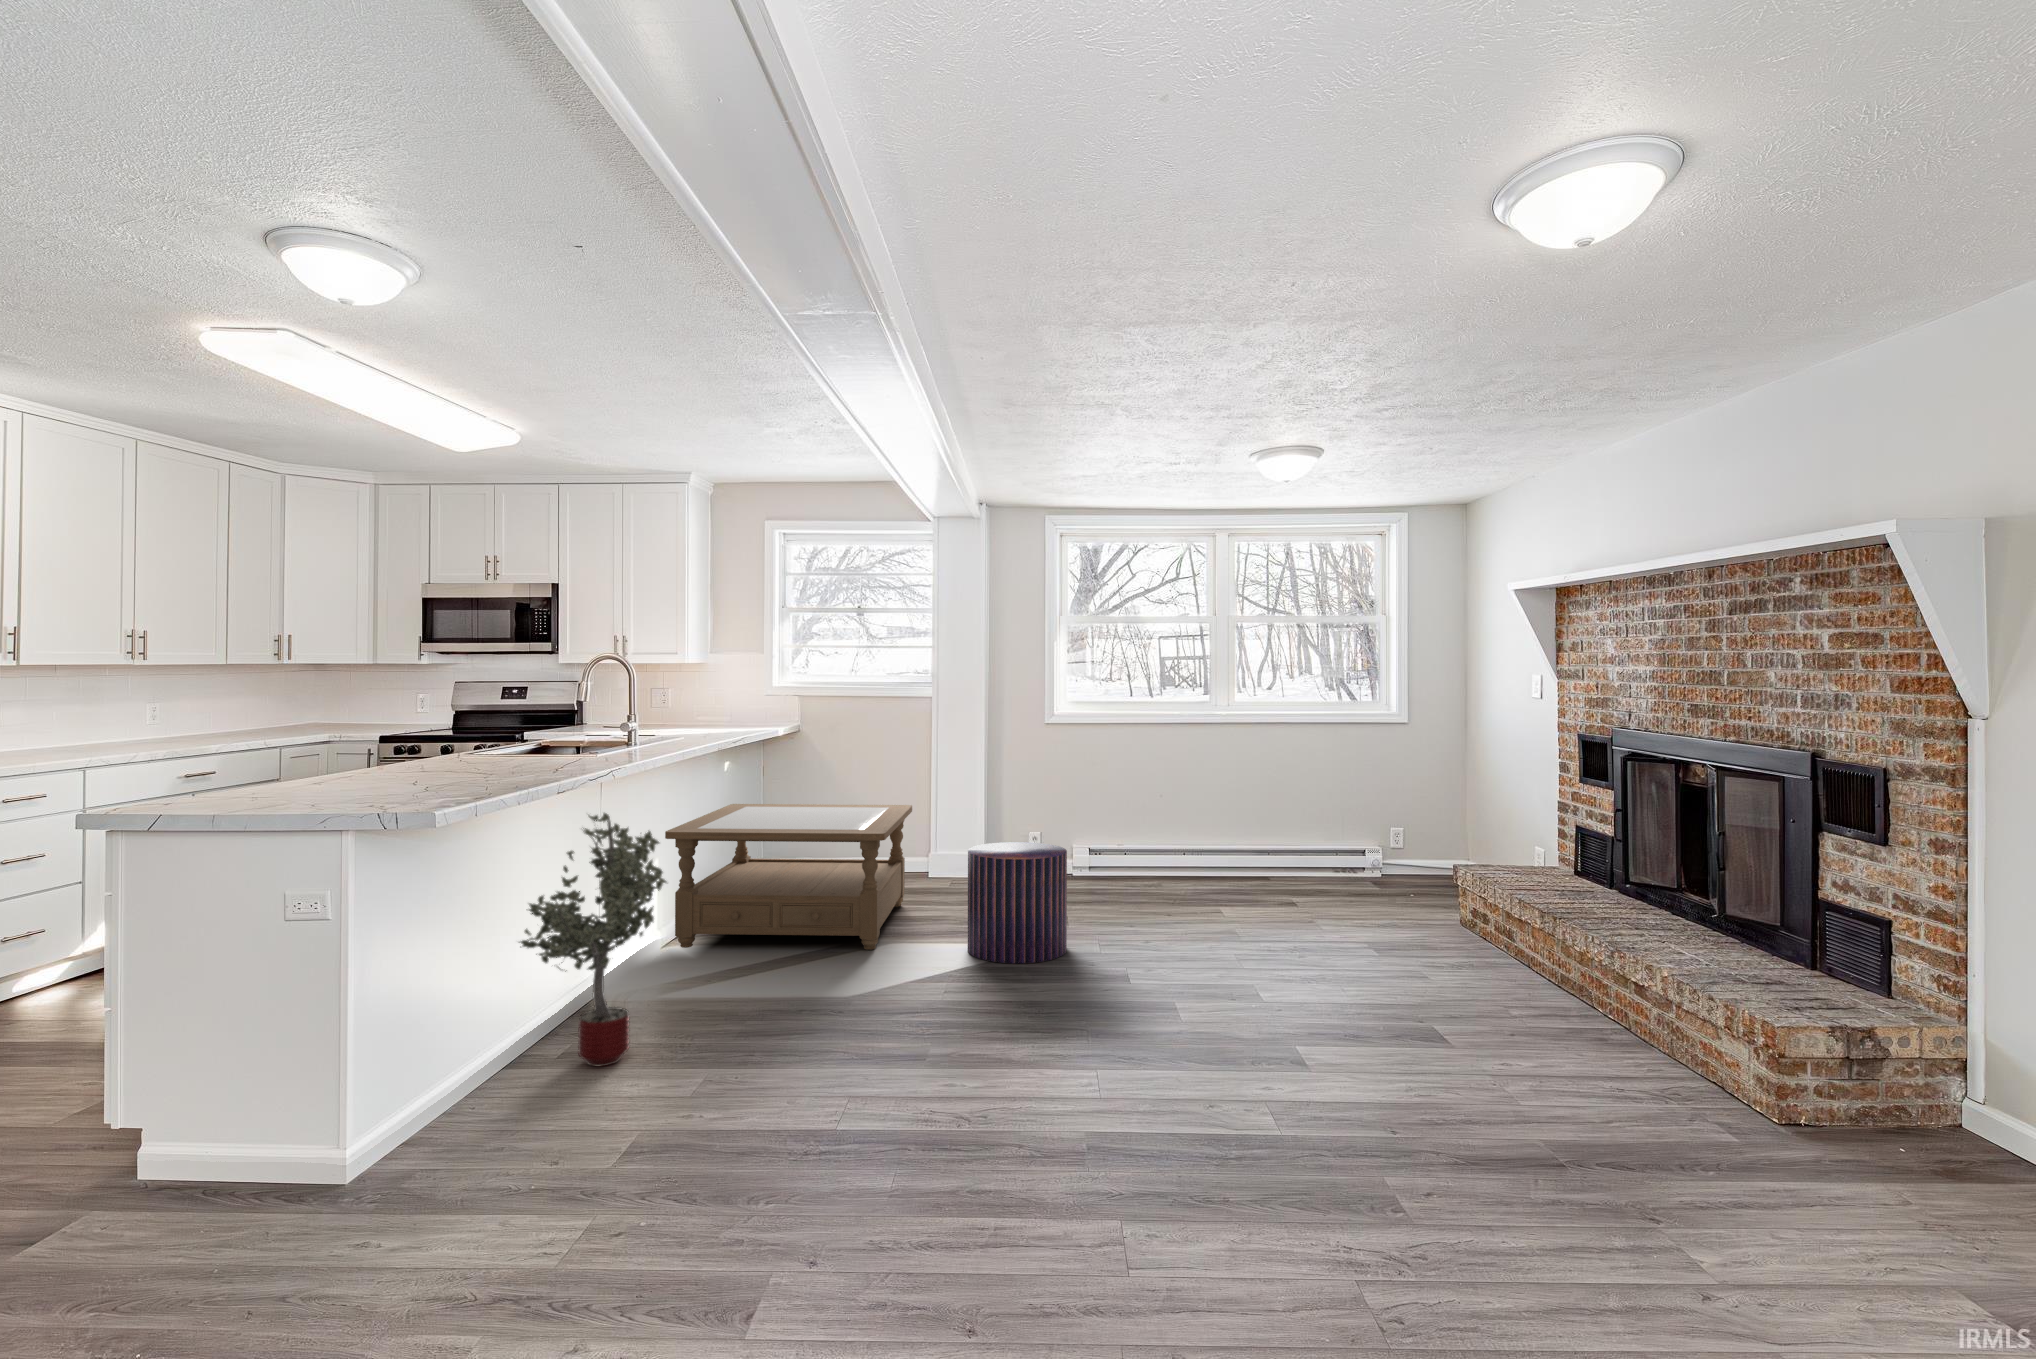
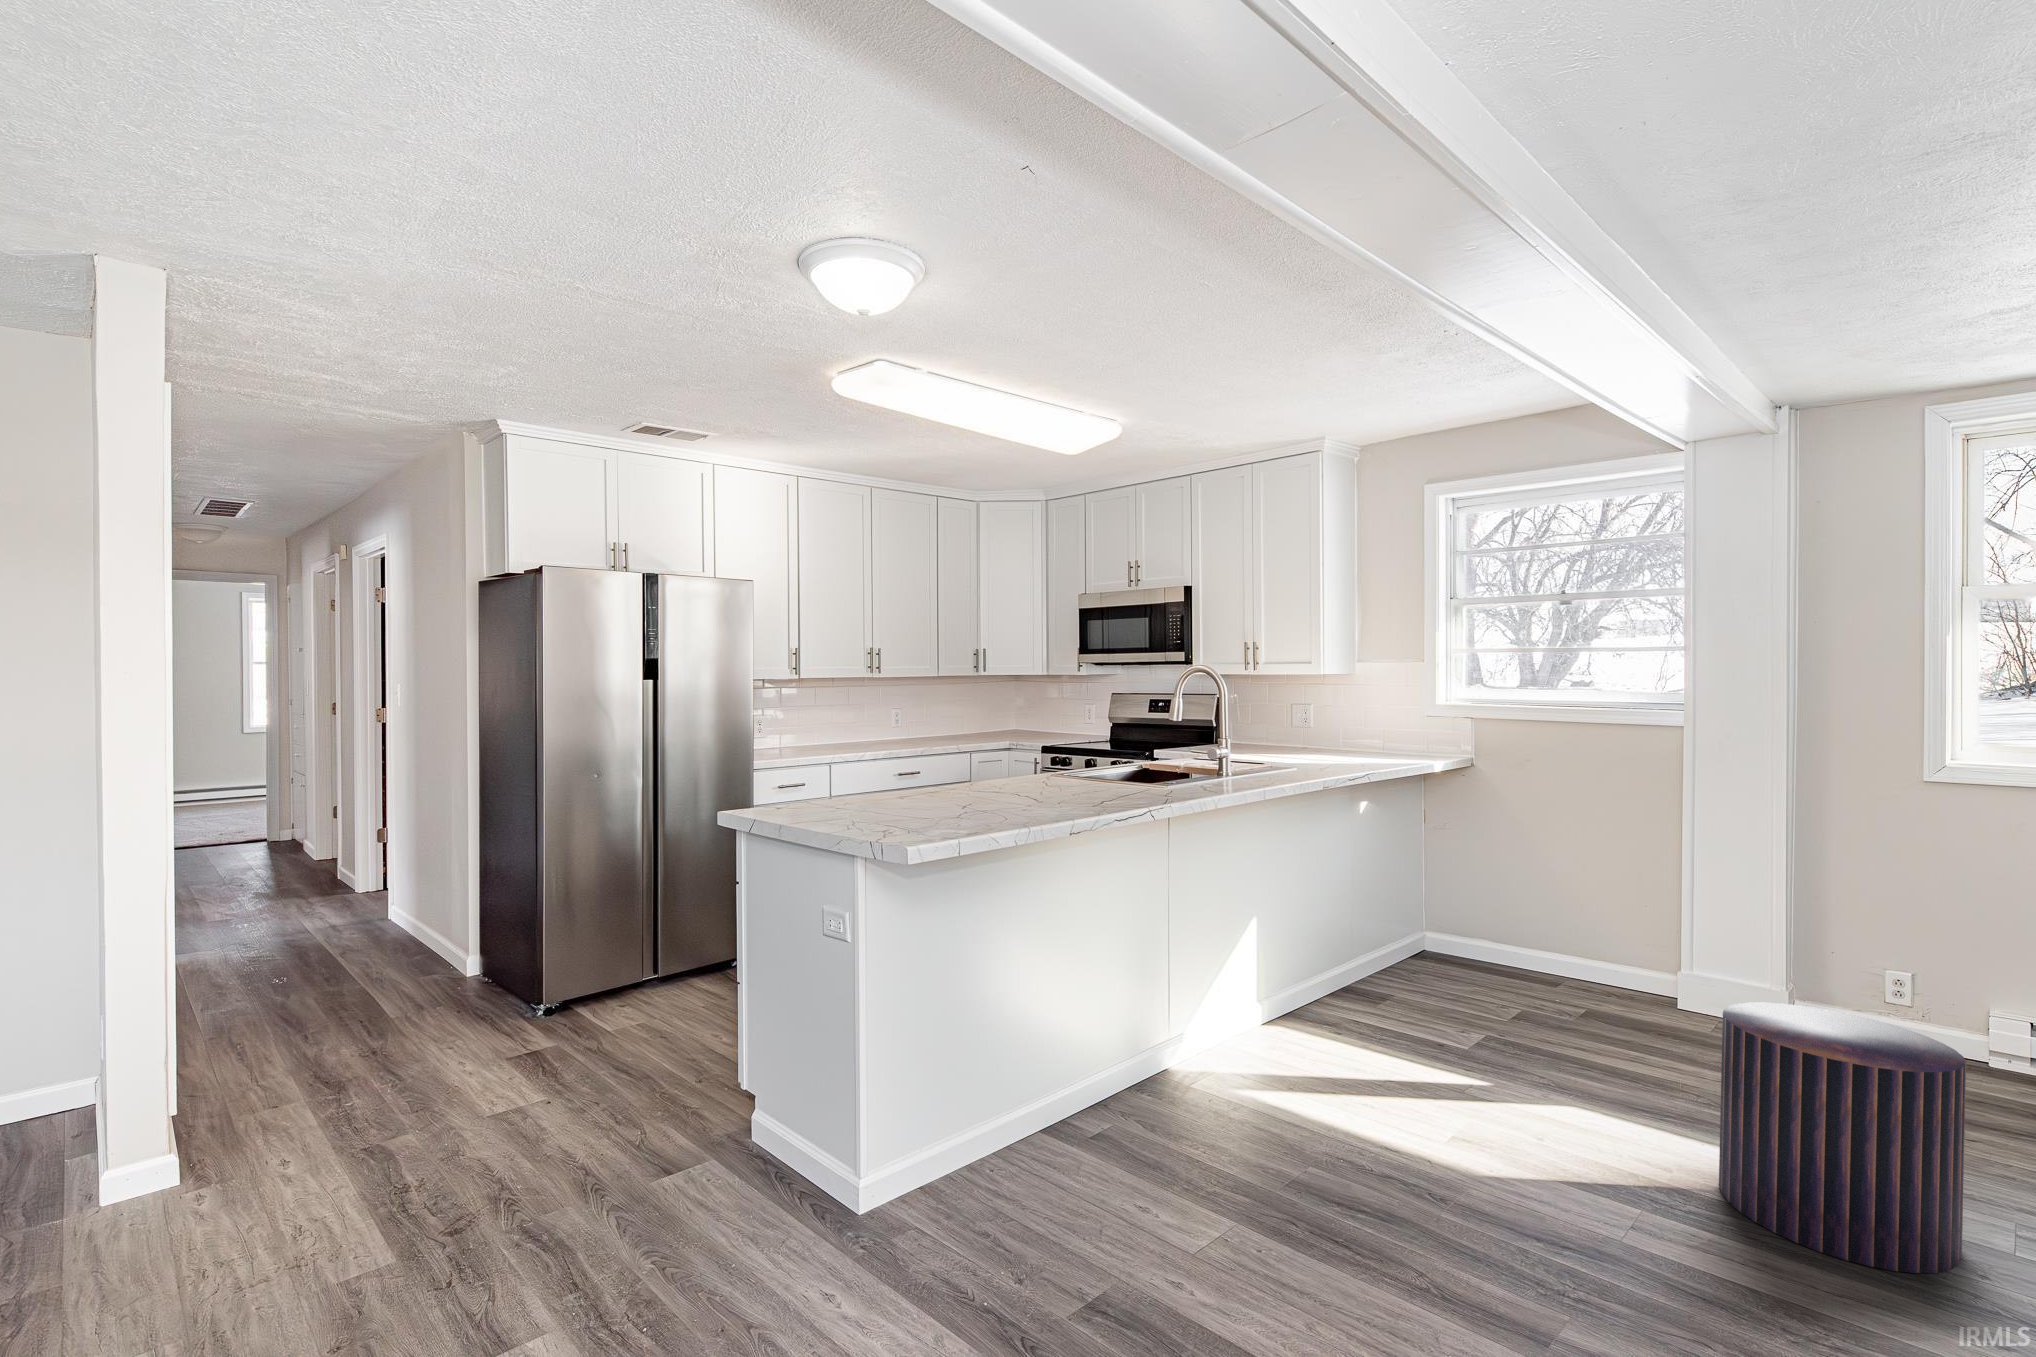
coffee table: present [665,804,912,950] -> none [1253,858,1638,1125]
potted tree: present [519,813,666,1066] -> none [972,870,1182,1216]

